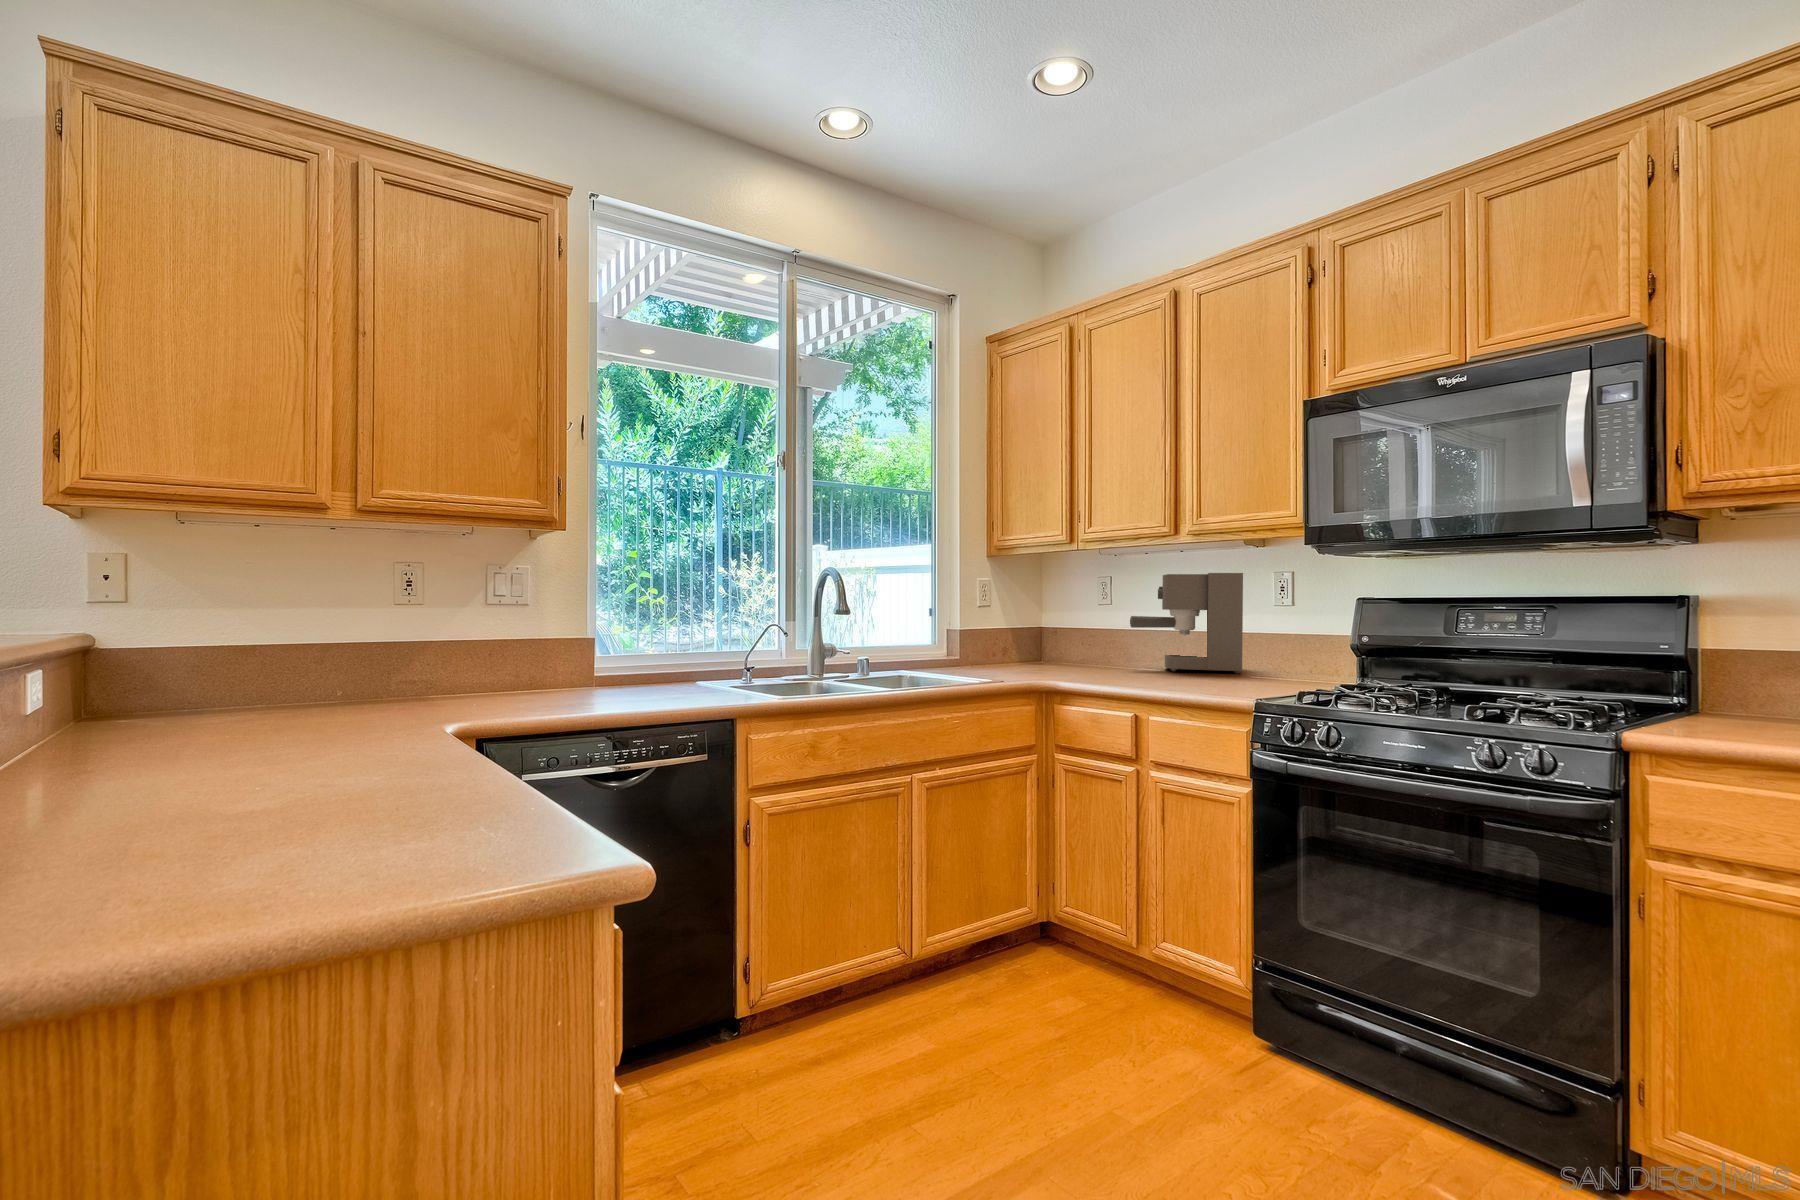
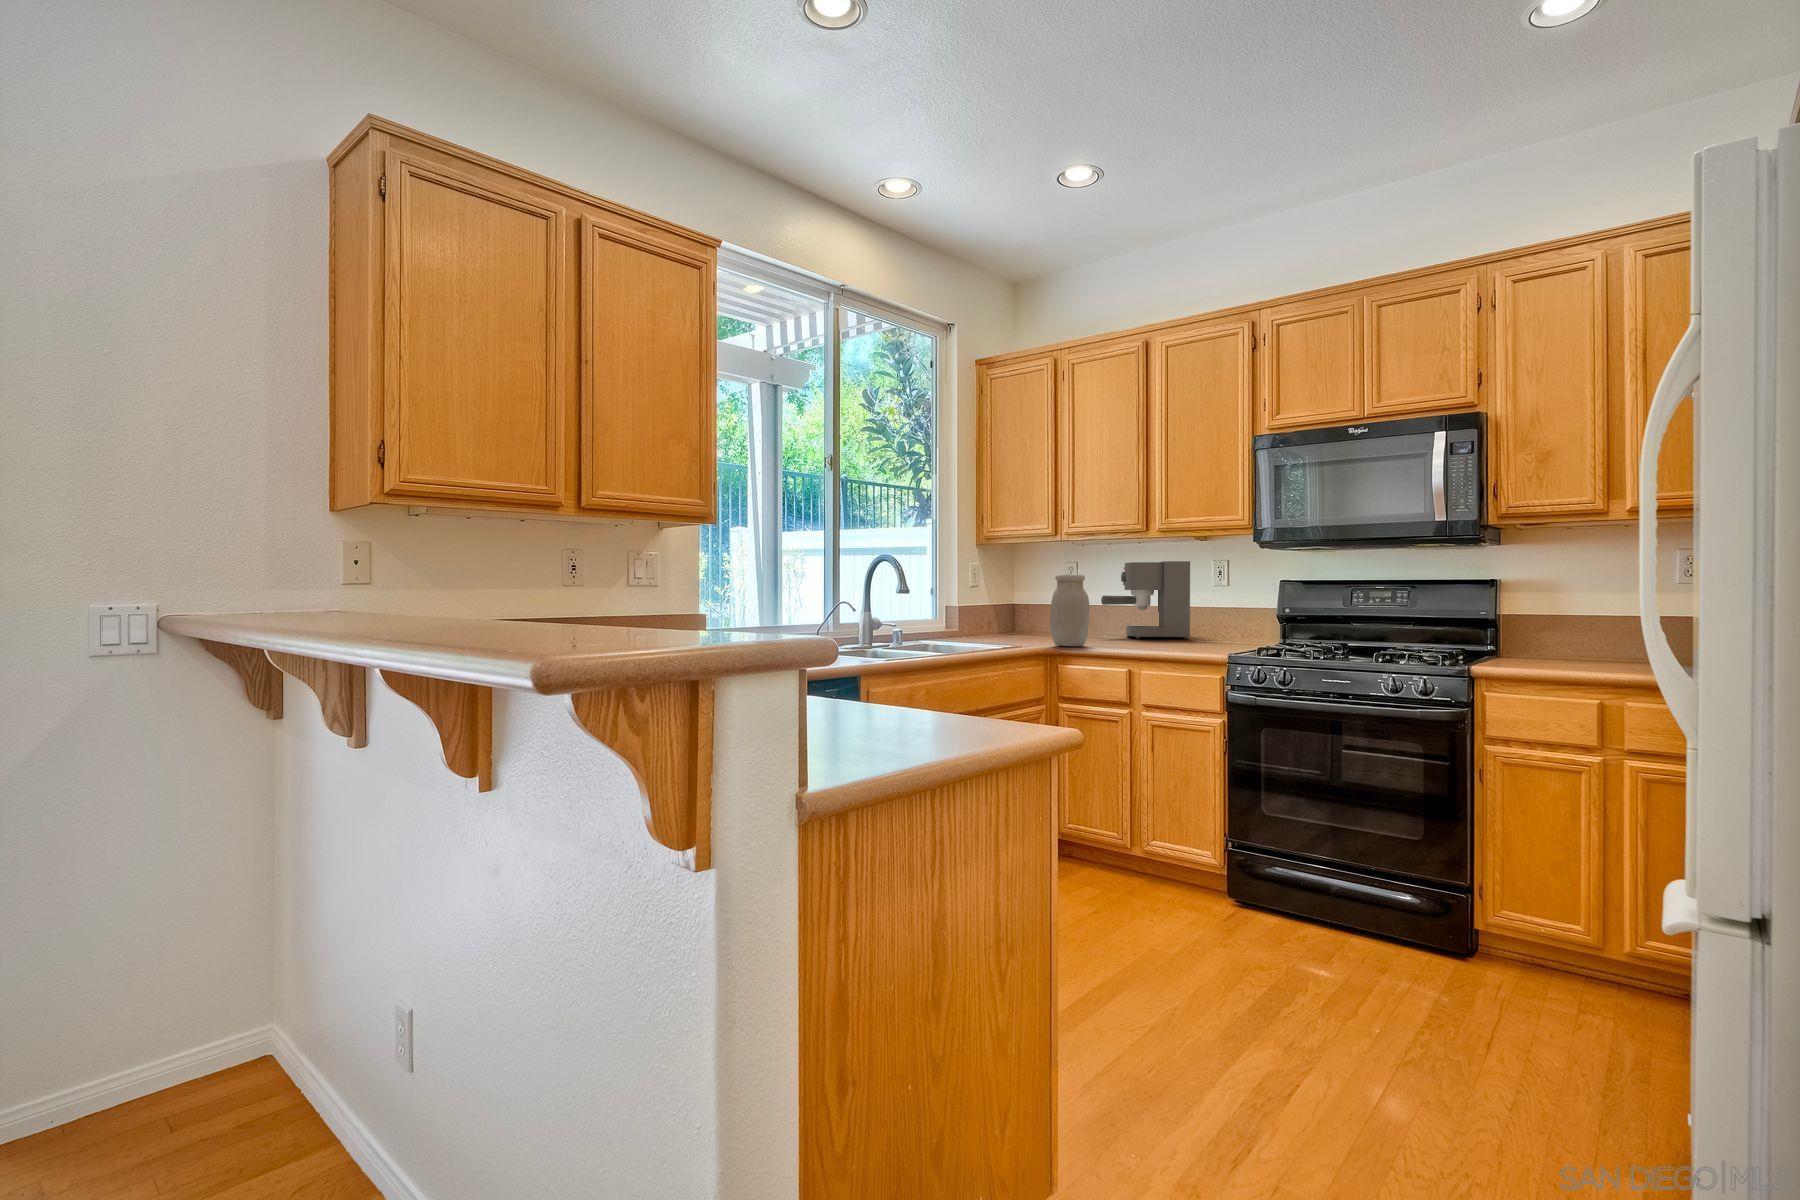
jar: none [1042,587,1092,680] -> present [1050,574,1089,646]

